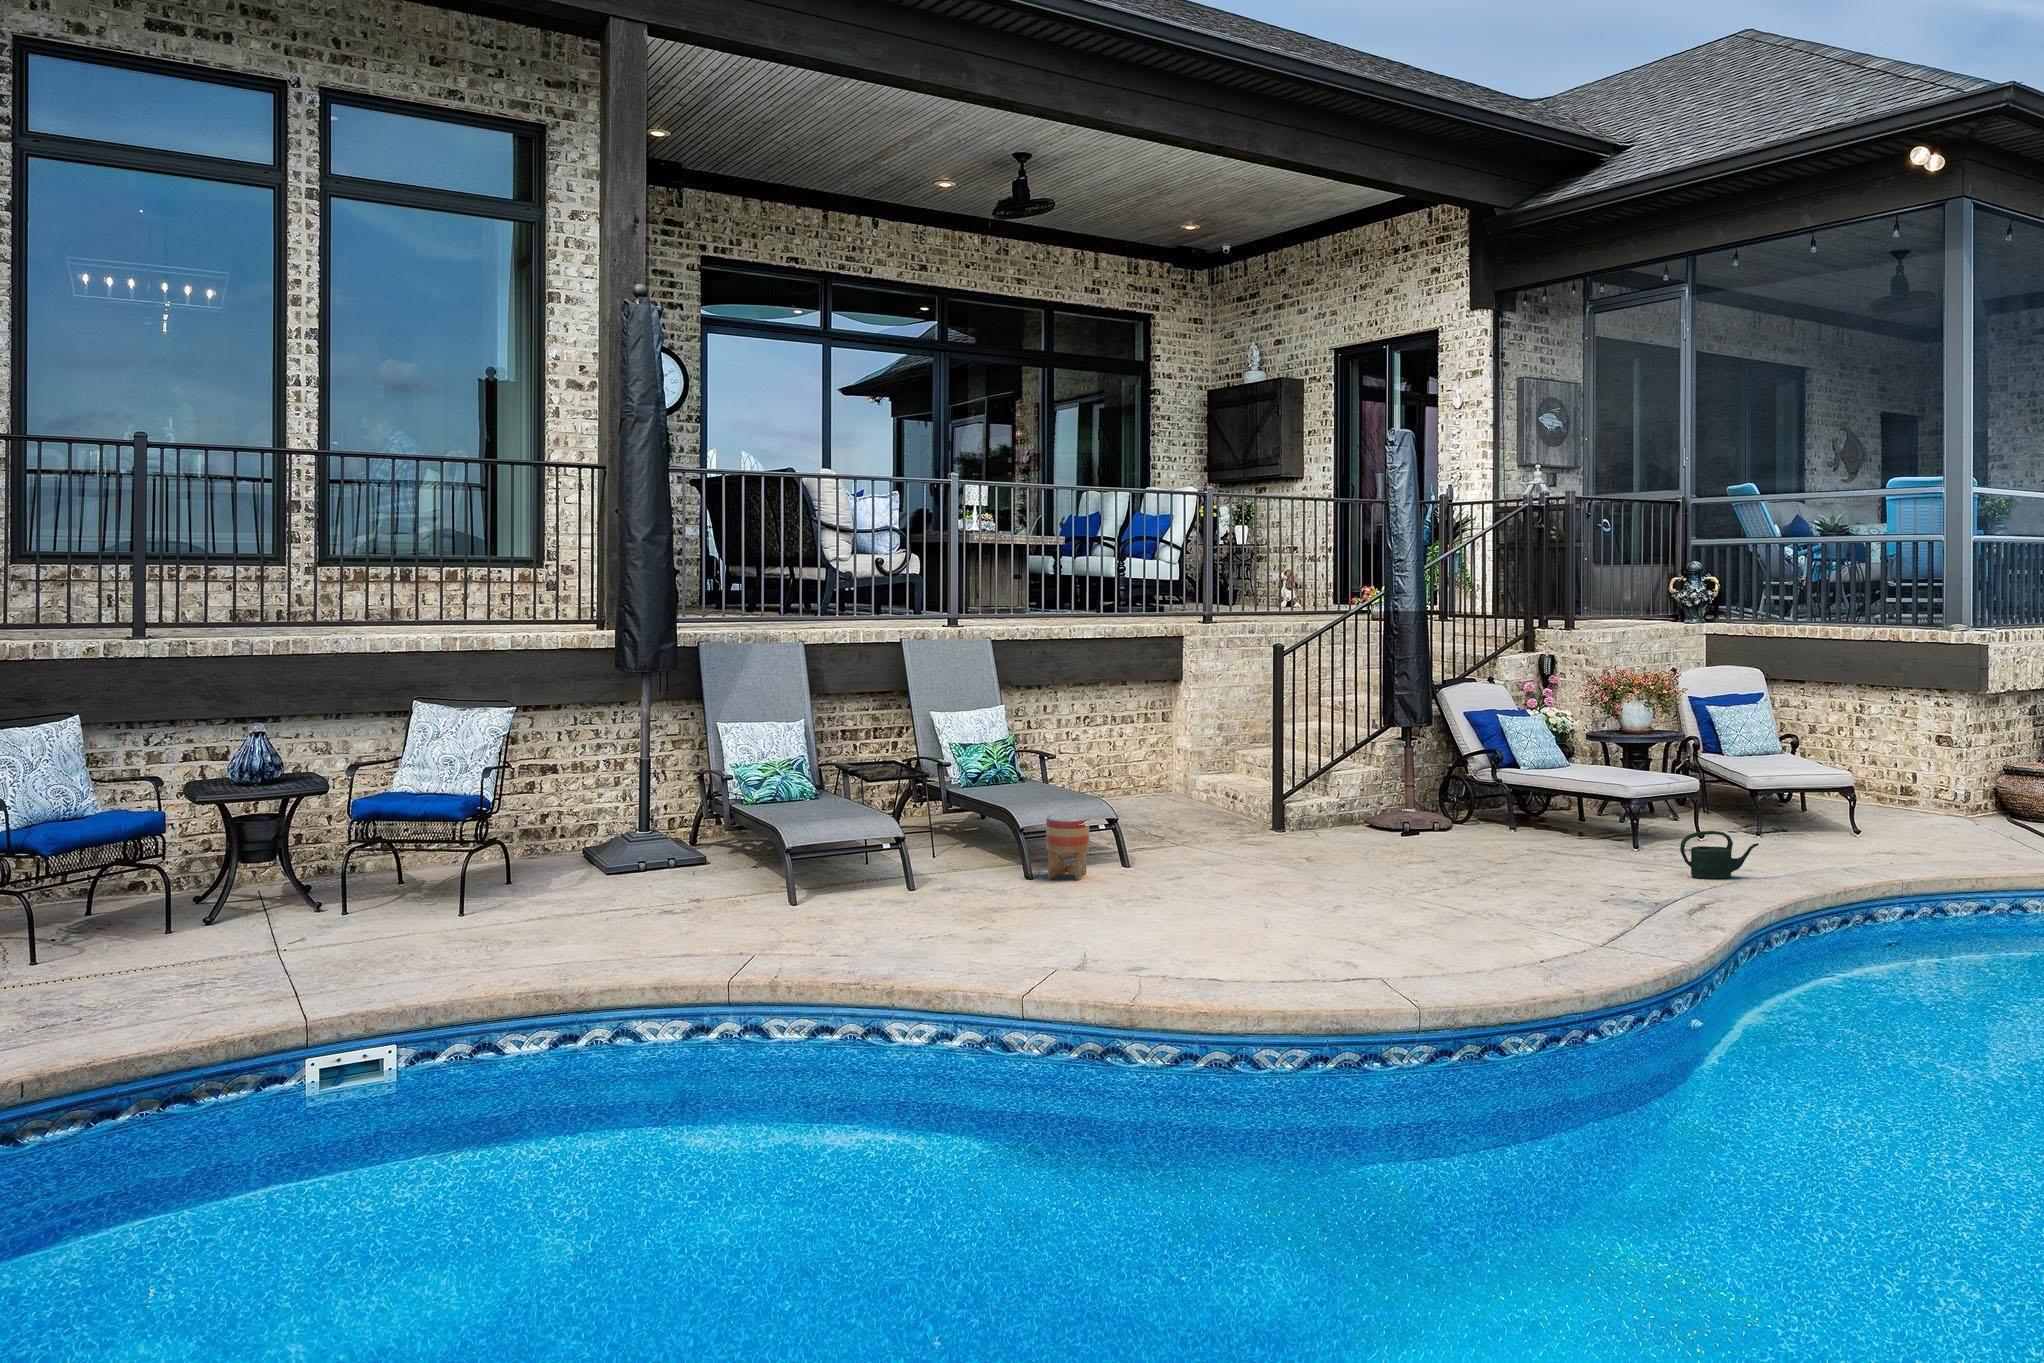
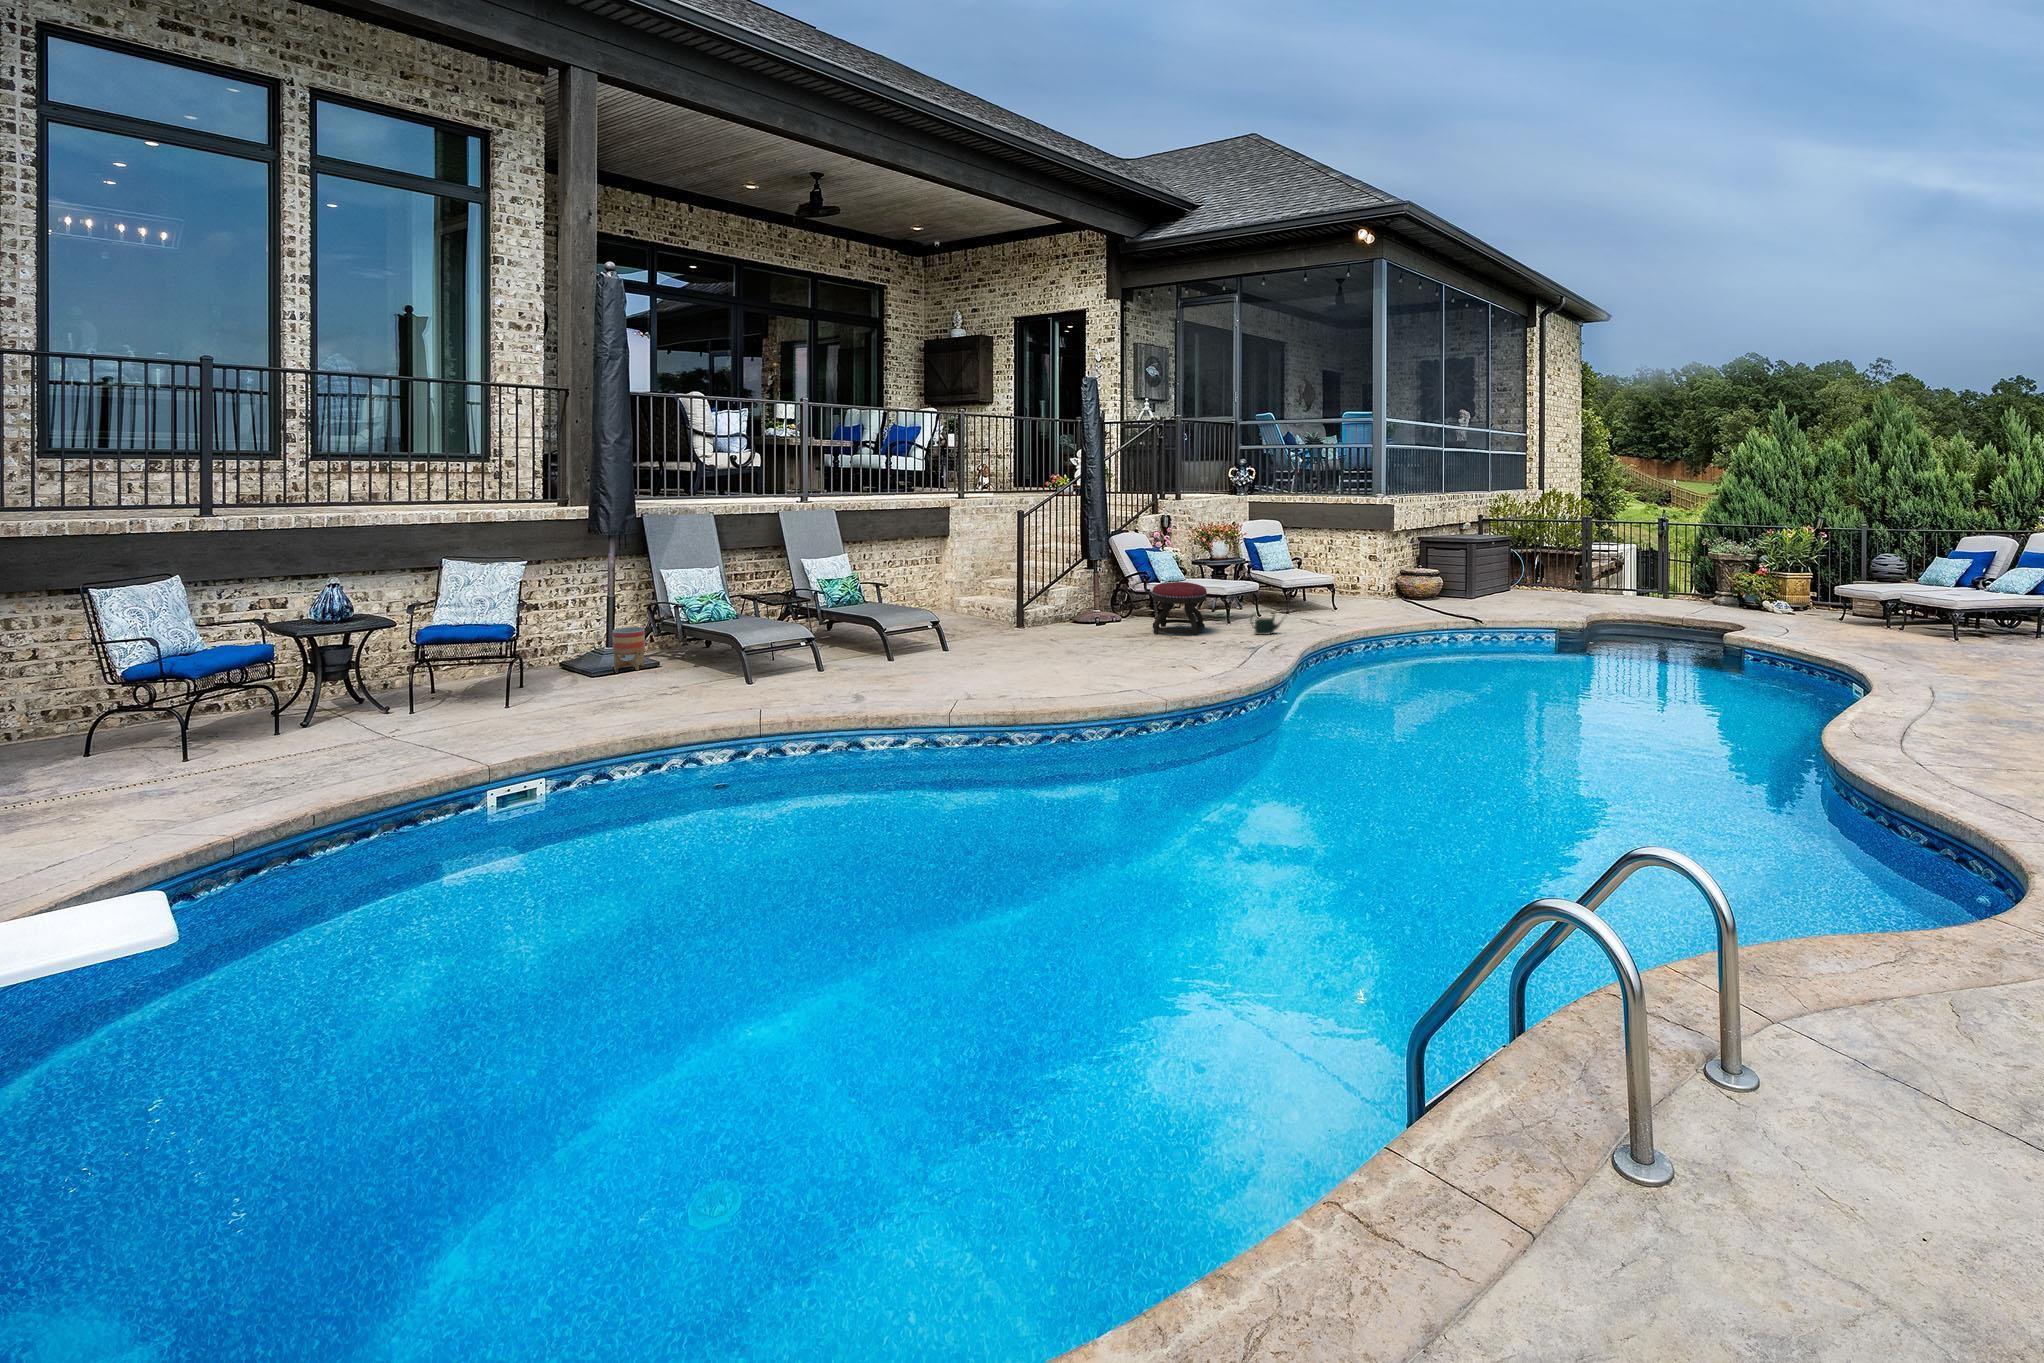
ottoman: none [1493,771,1596,874] -> present [1152,582,1207,636]
planter: present [1046,813,1089,881] -> present [612,627,645,671]

